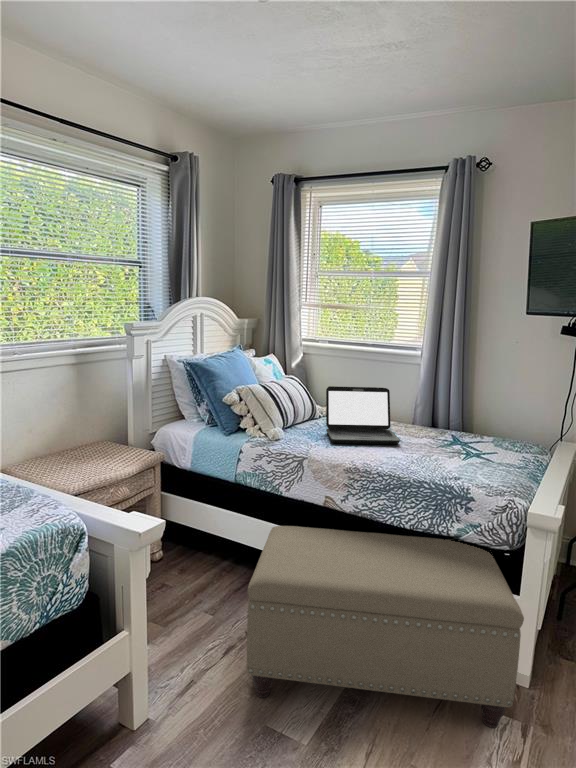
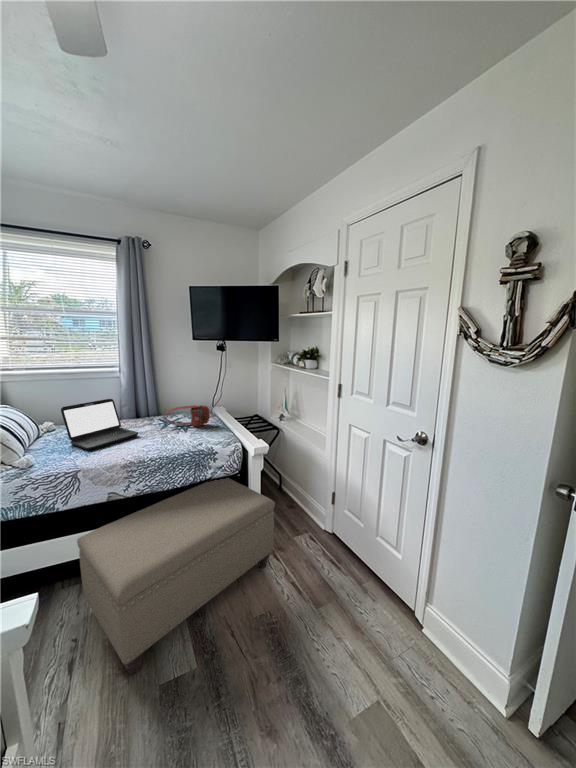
handbag: none [446,418,517,459] -> present [164,405,210,426]

